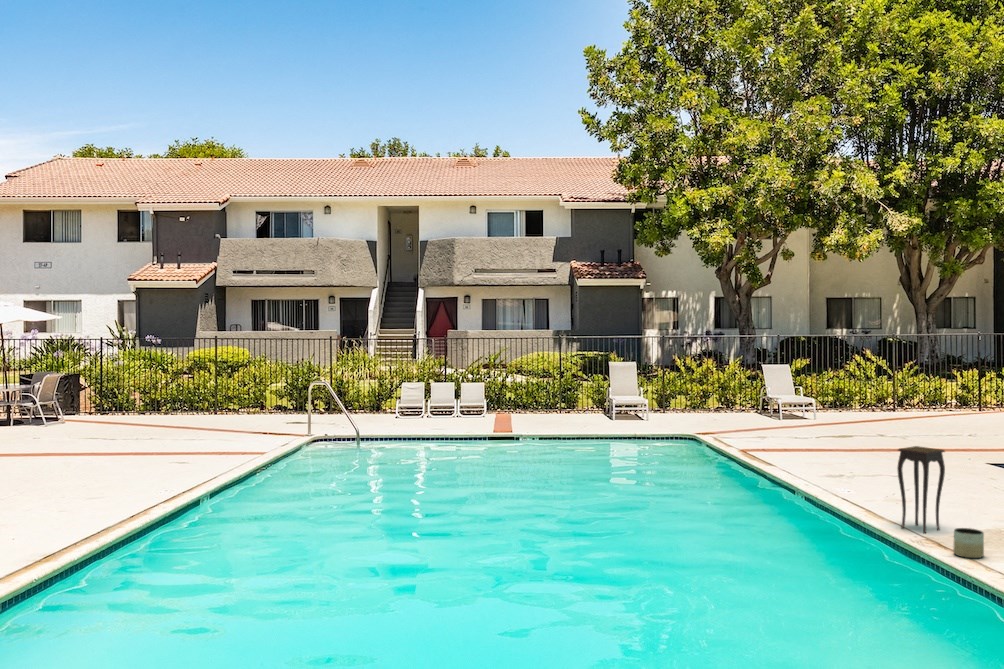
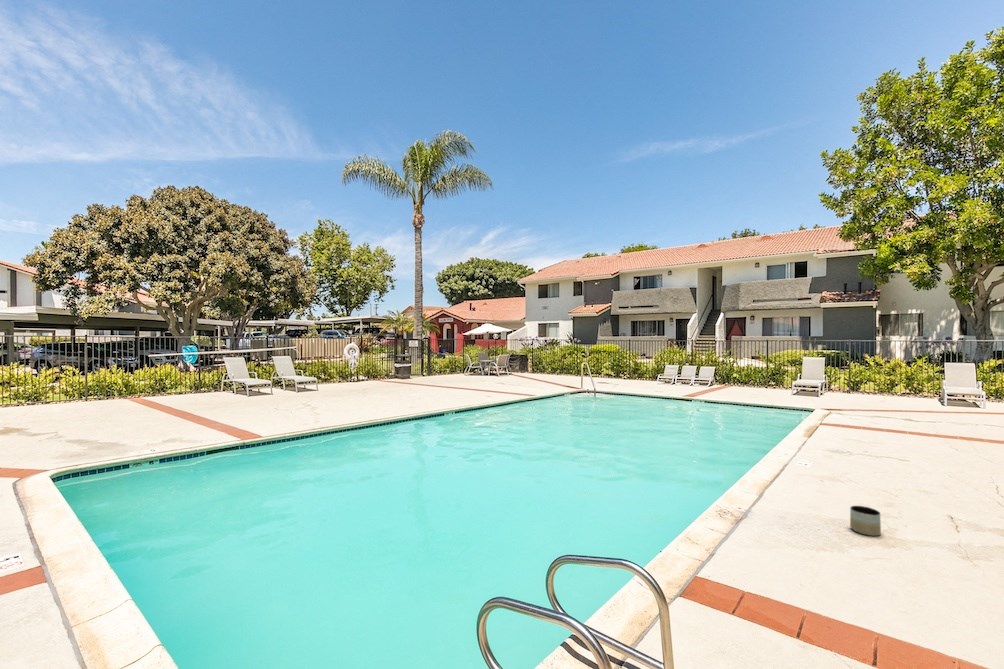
side table: present [897,446,945,534] -> none [848,433,896,508]

